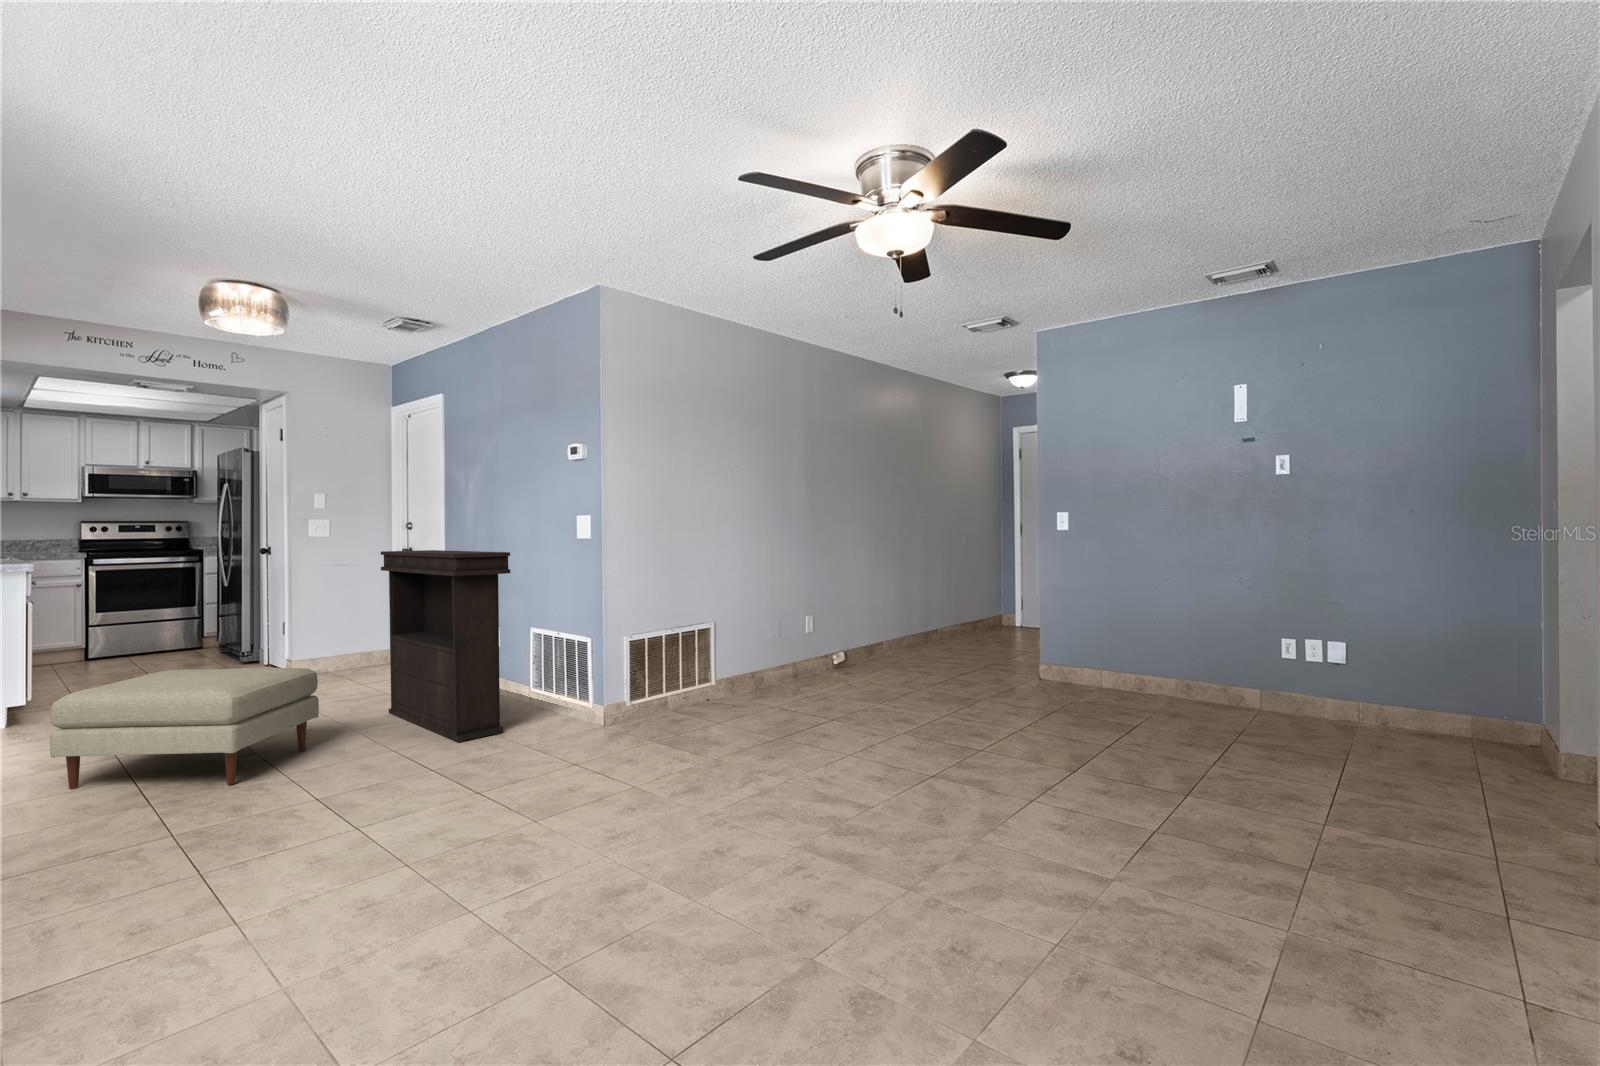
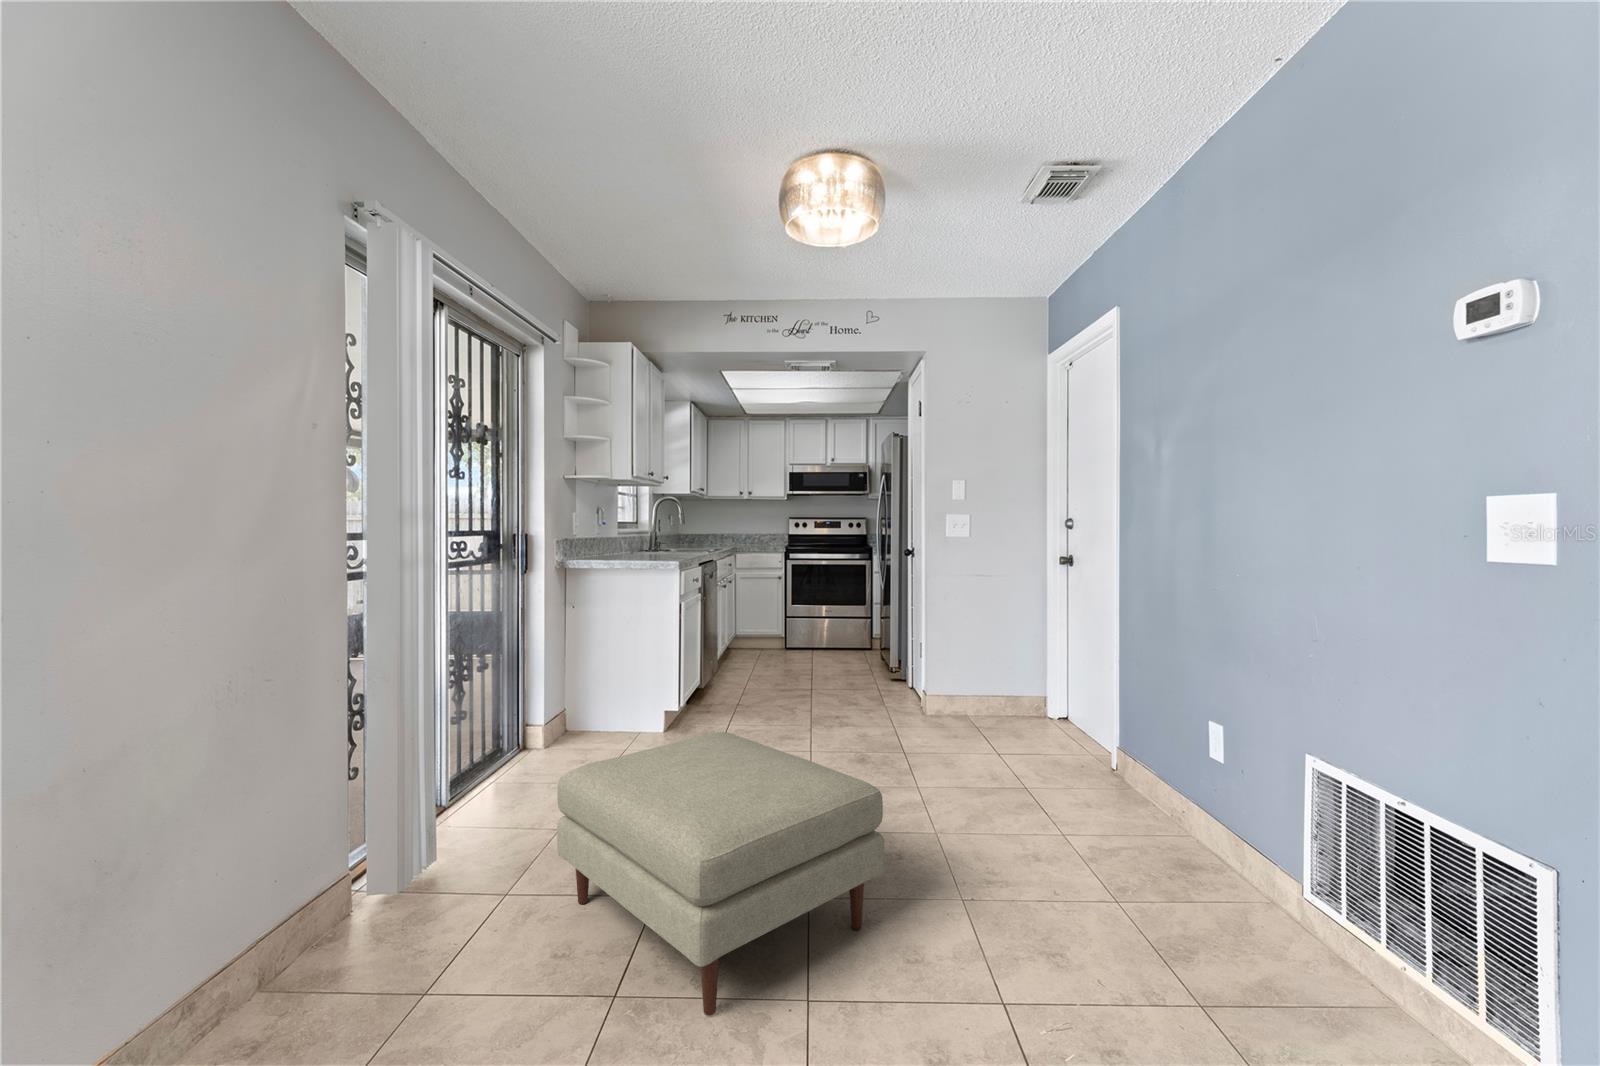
console table: present [381,550,510,742] -> none [1007,569,1286,1065]

